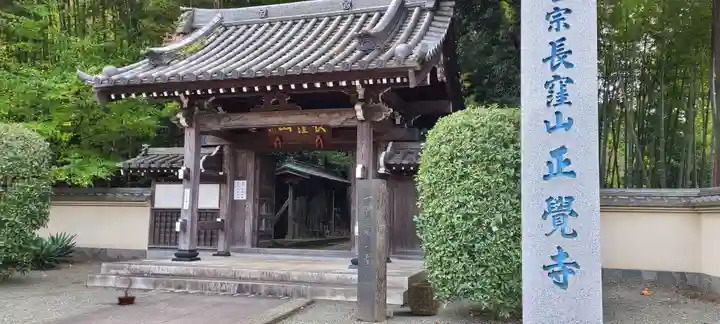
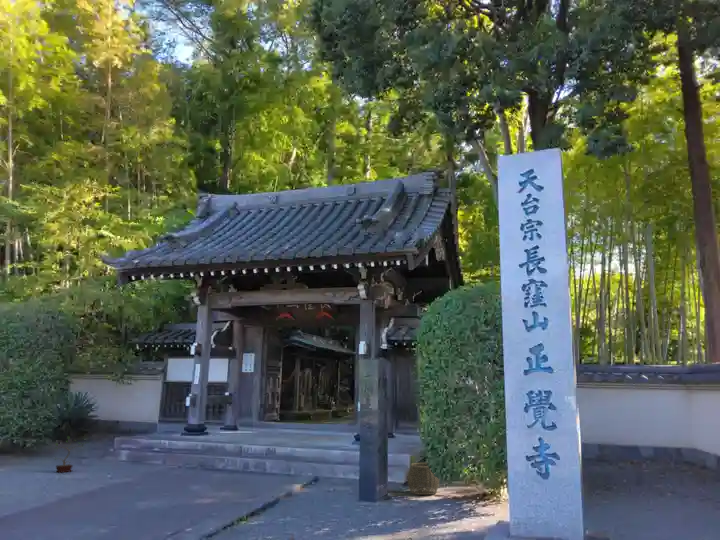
potted plant: present [116,265,144,305] -> present [56,437,72,472]

